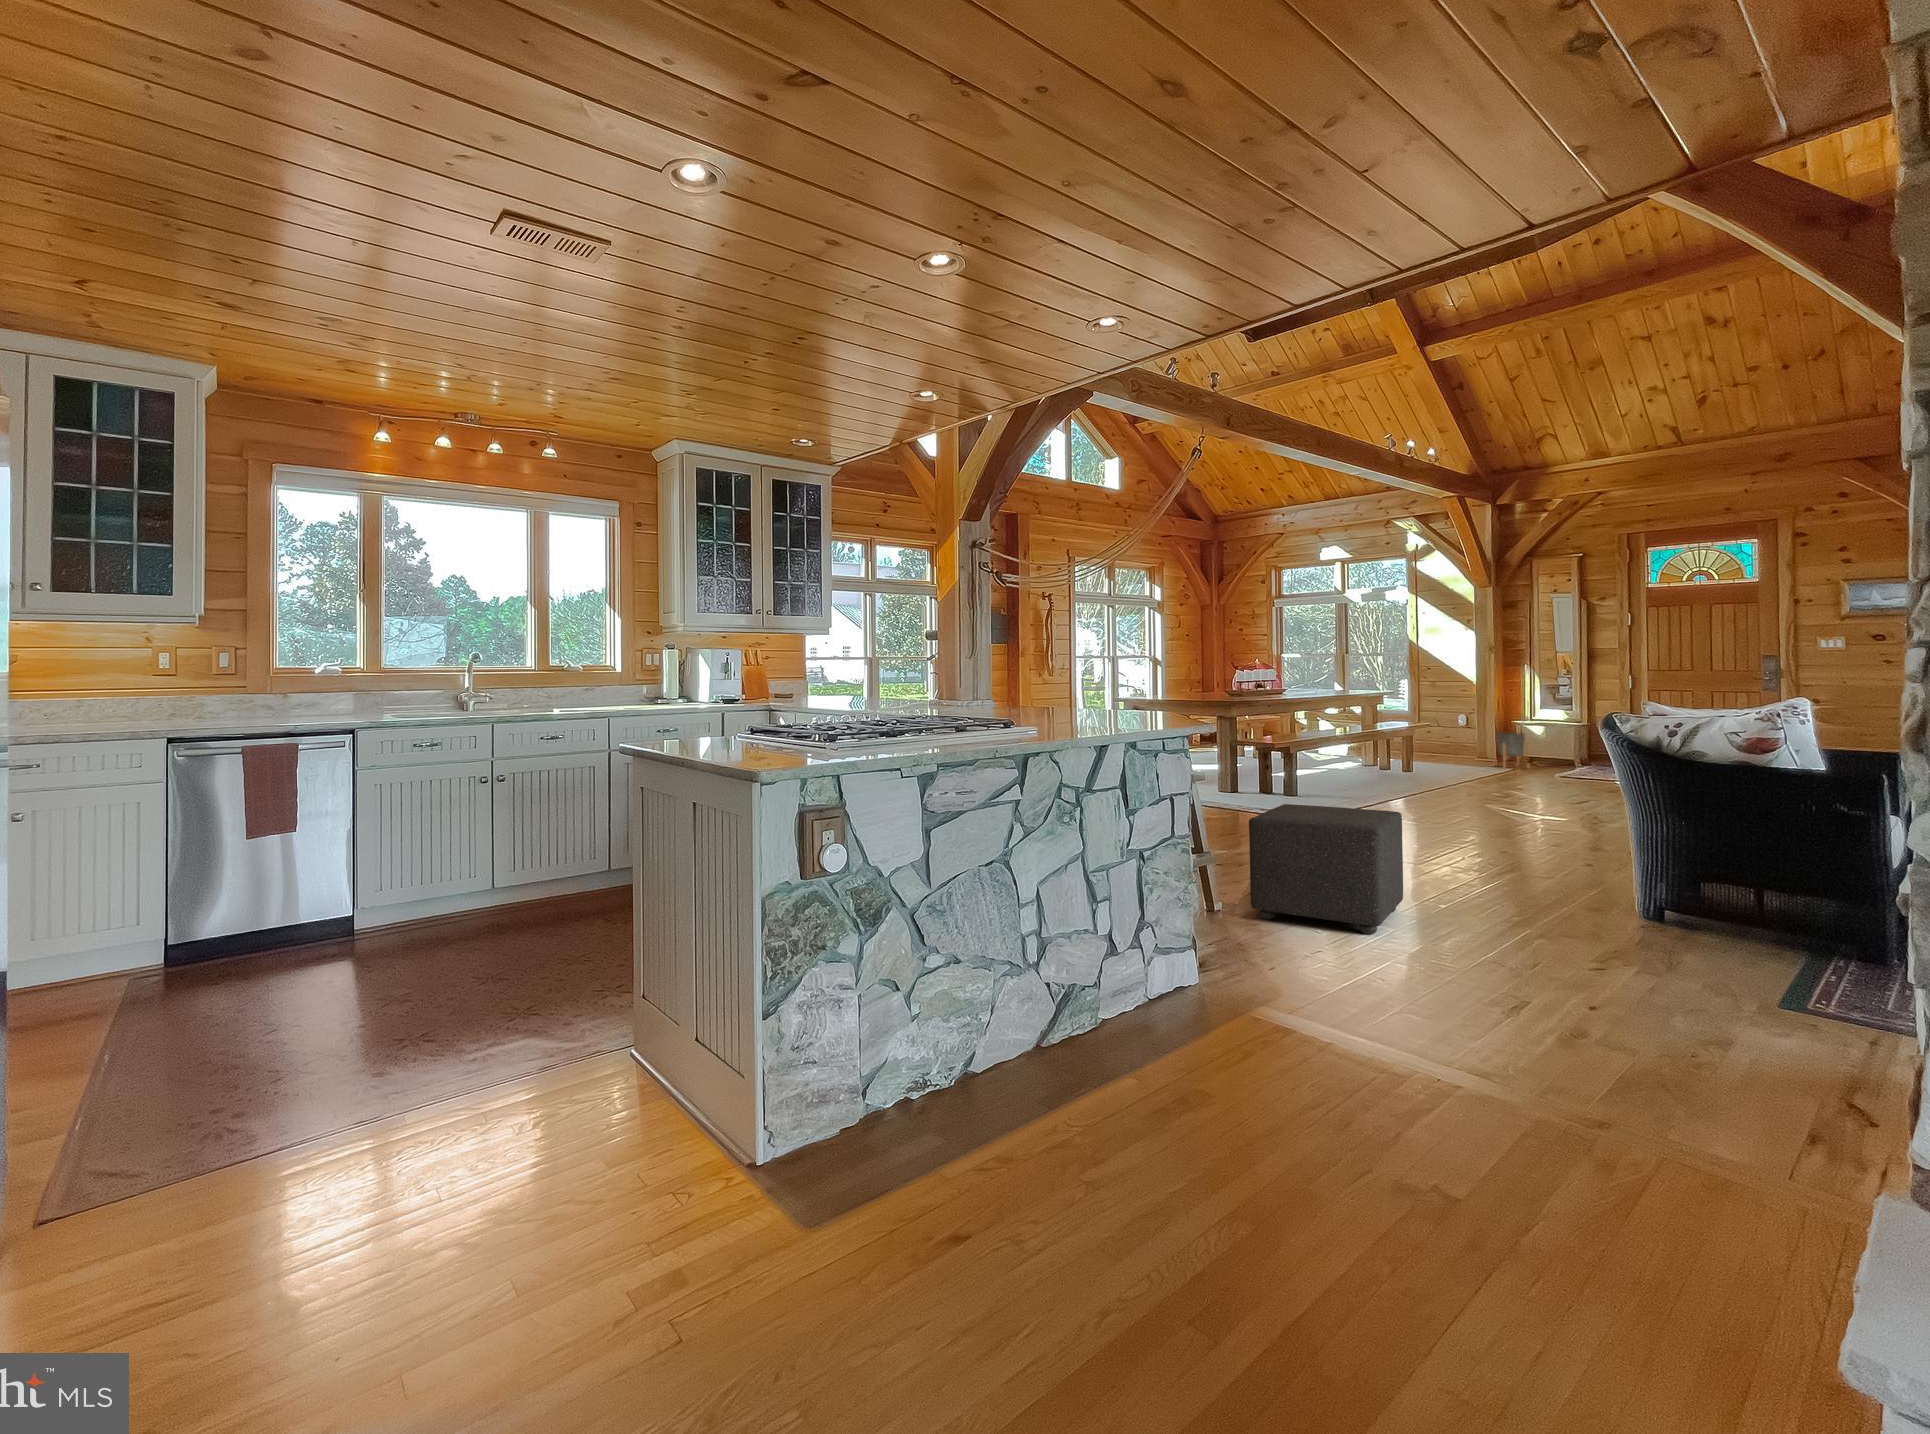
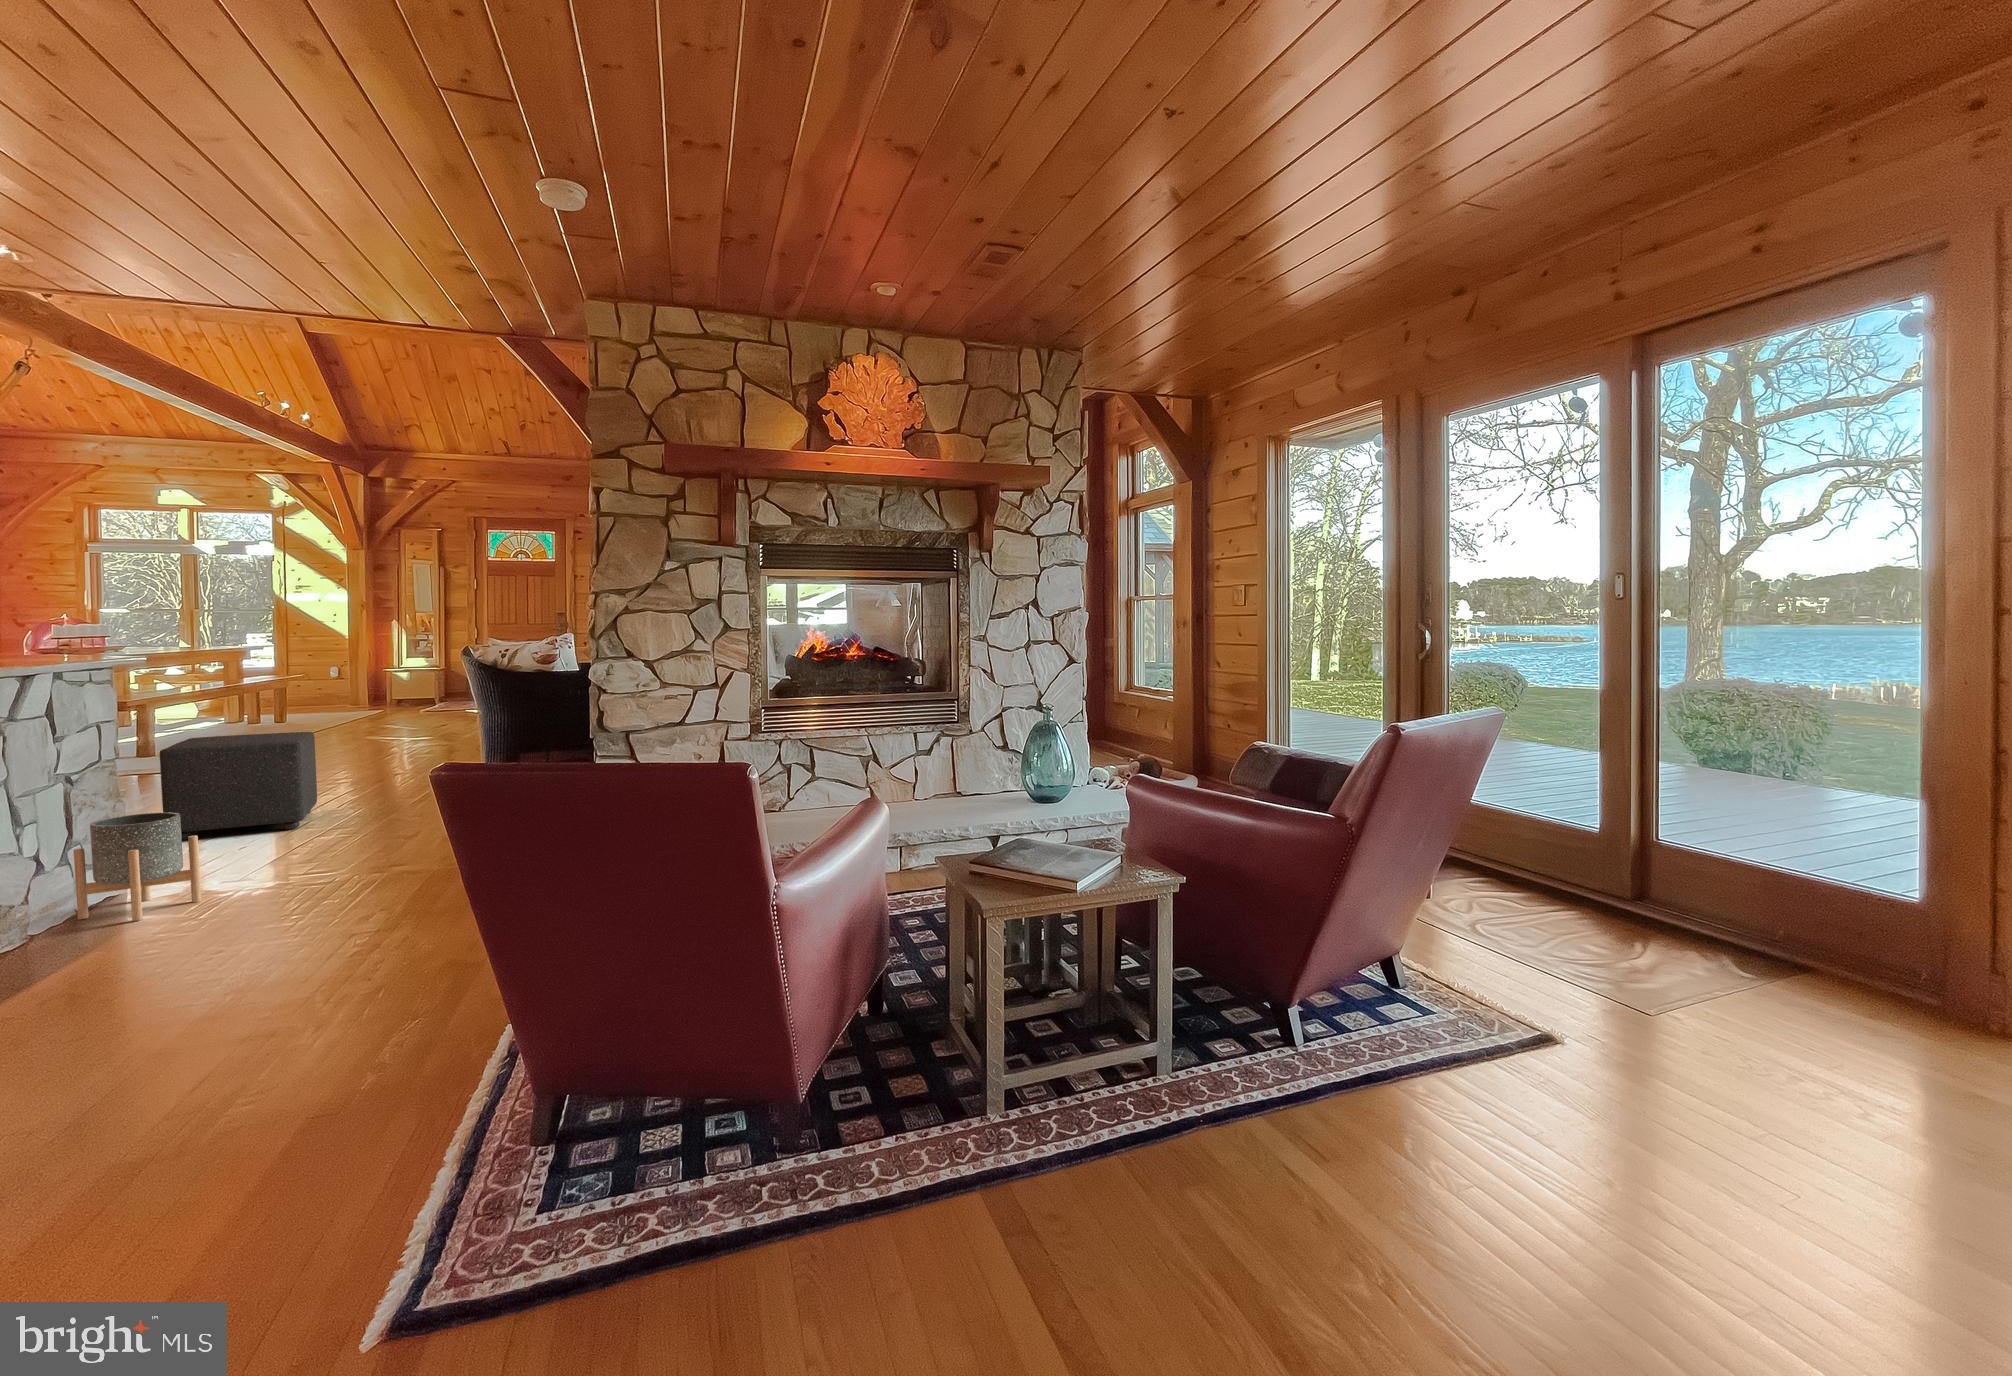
planter: present [1492,732,1530,768] -> present [74,812,201,921]

